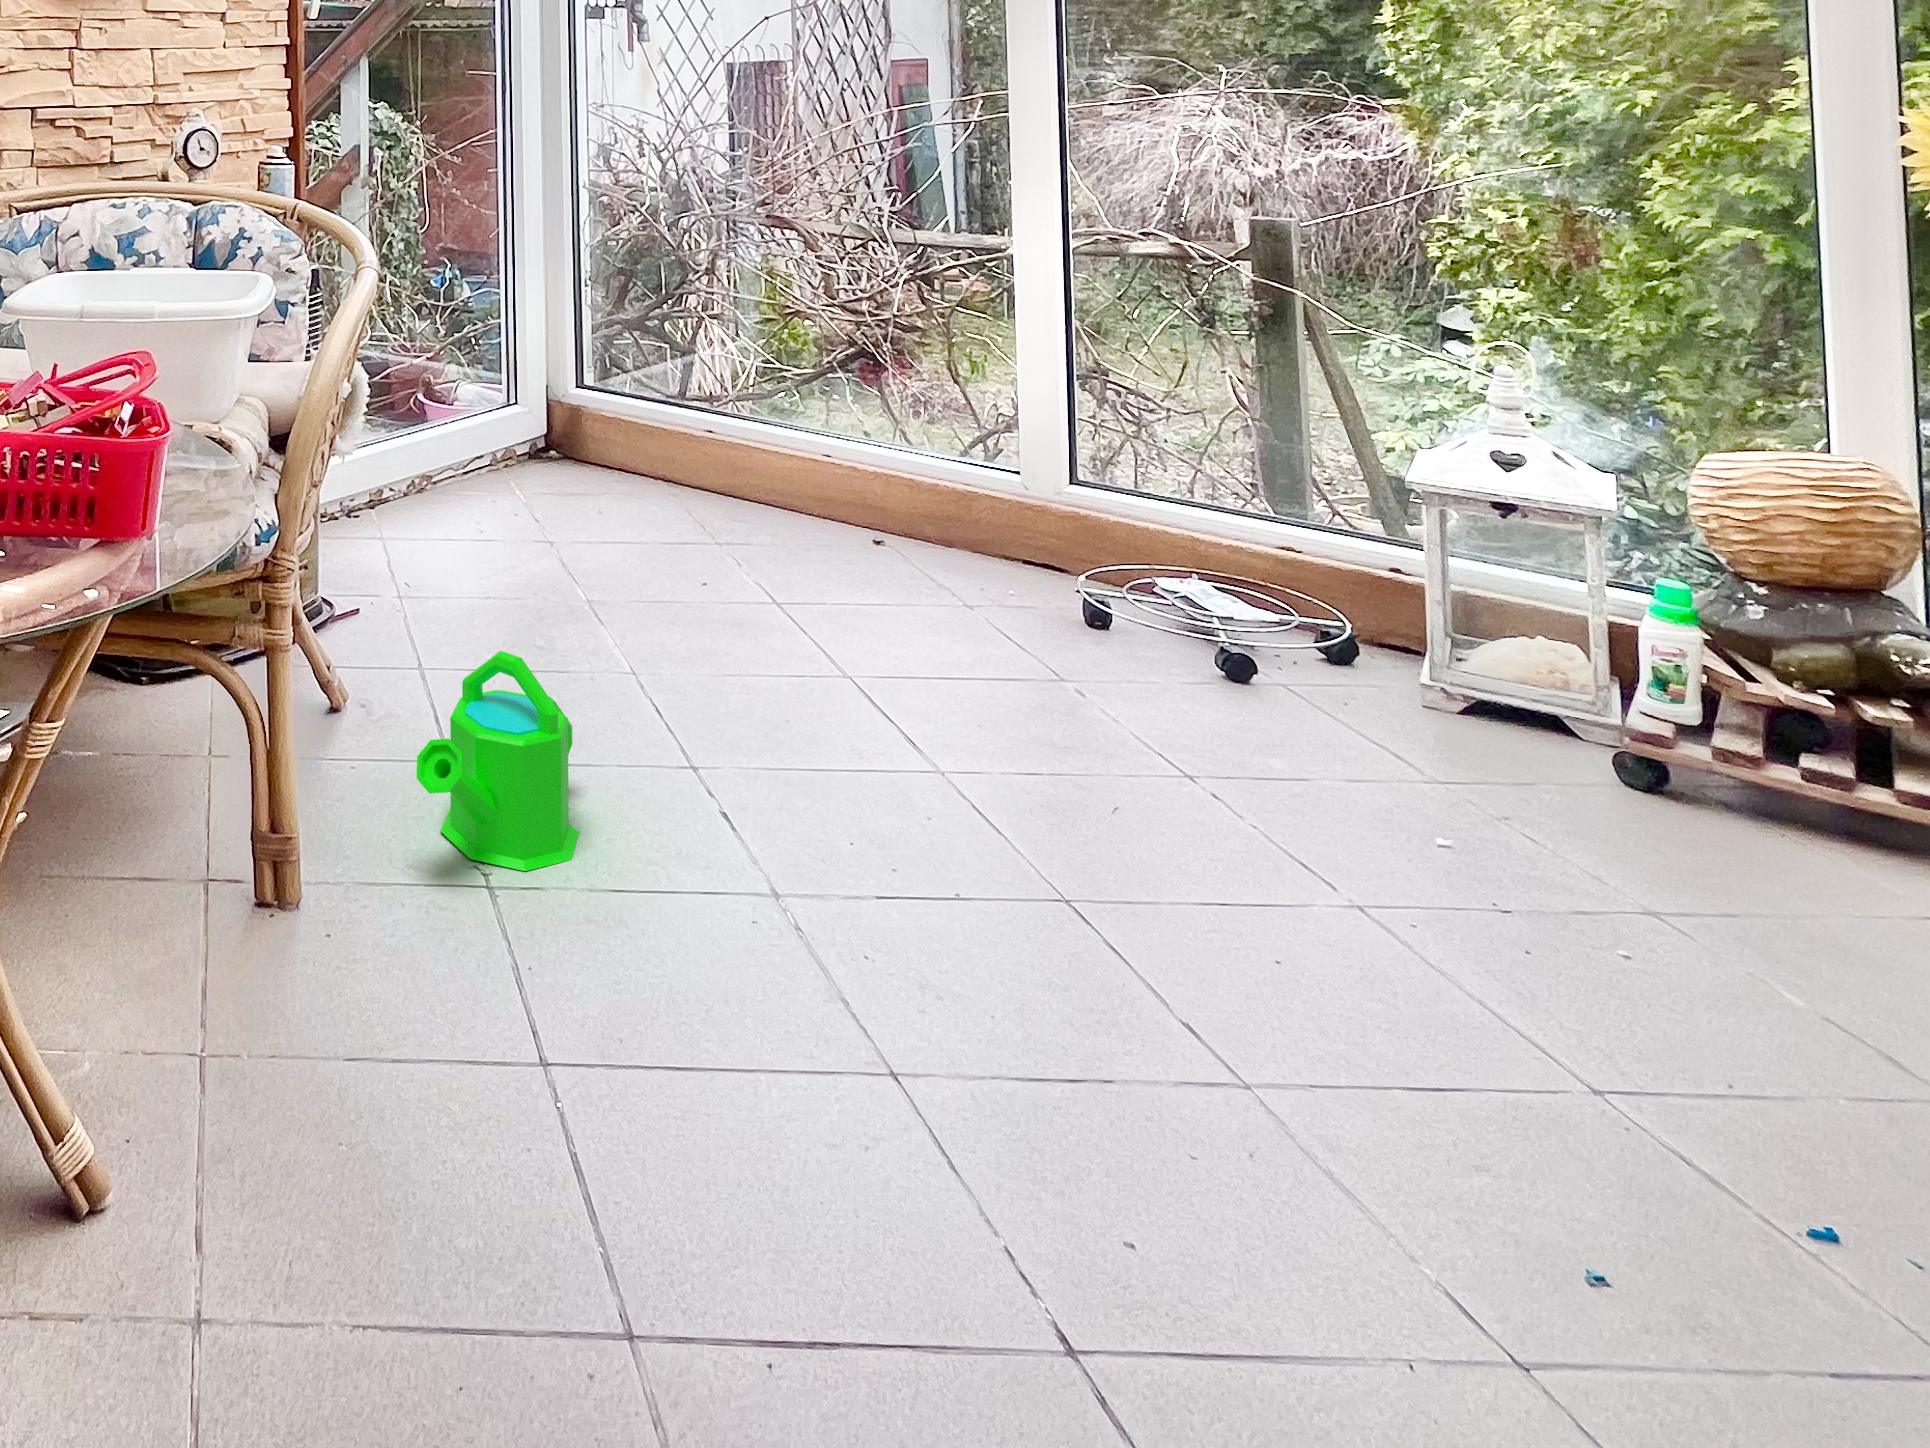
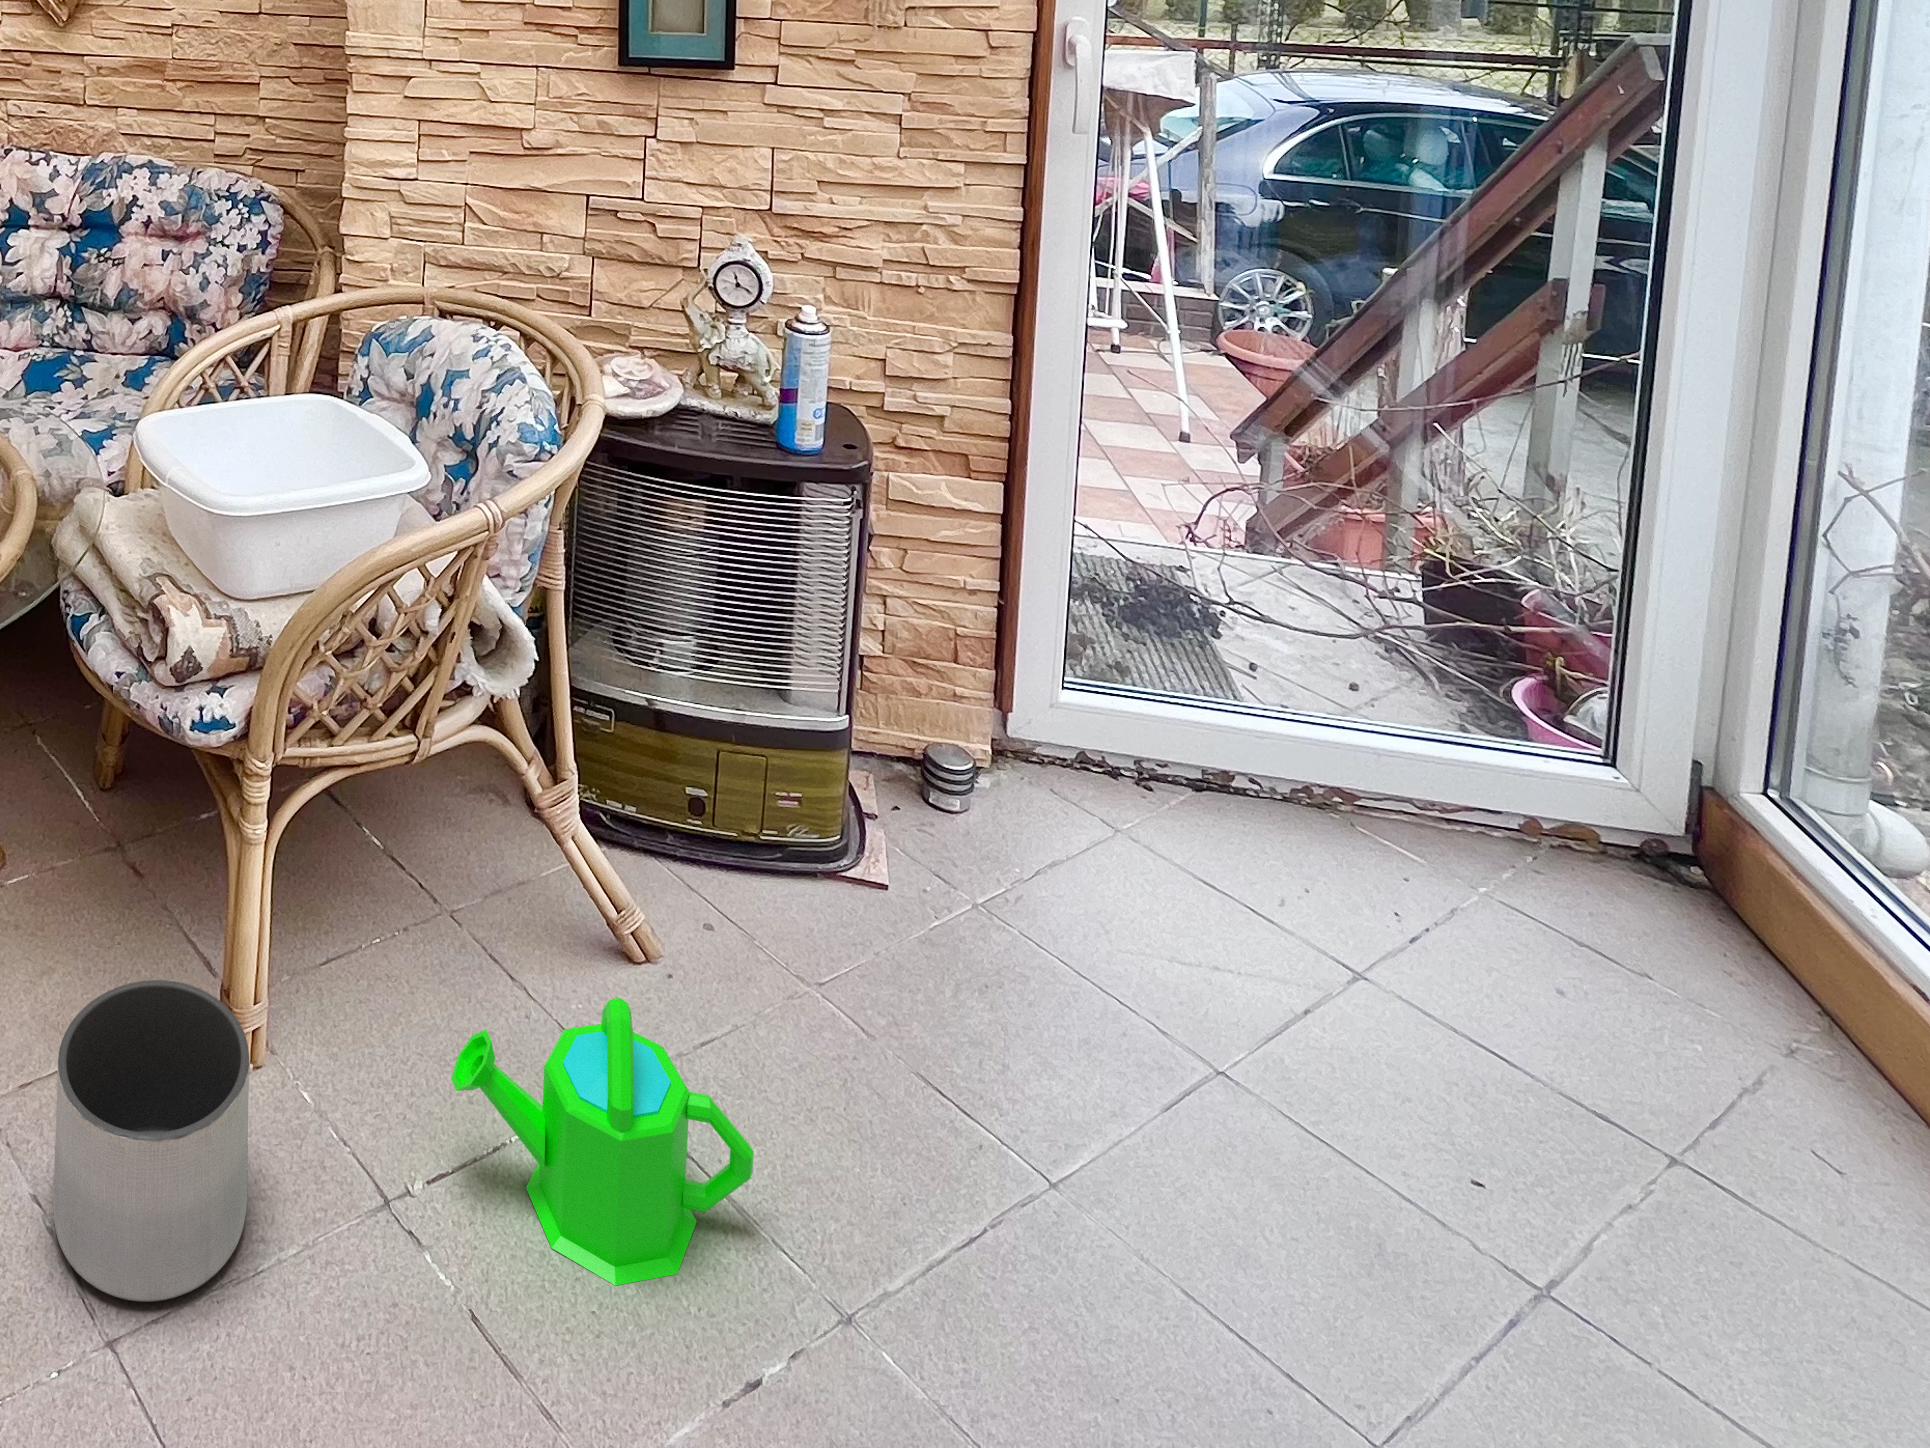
planter: none [244,823,448,1124] -> present [53,980,249,1302]

